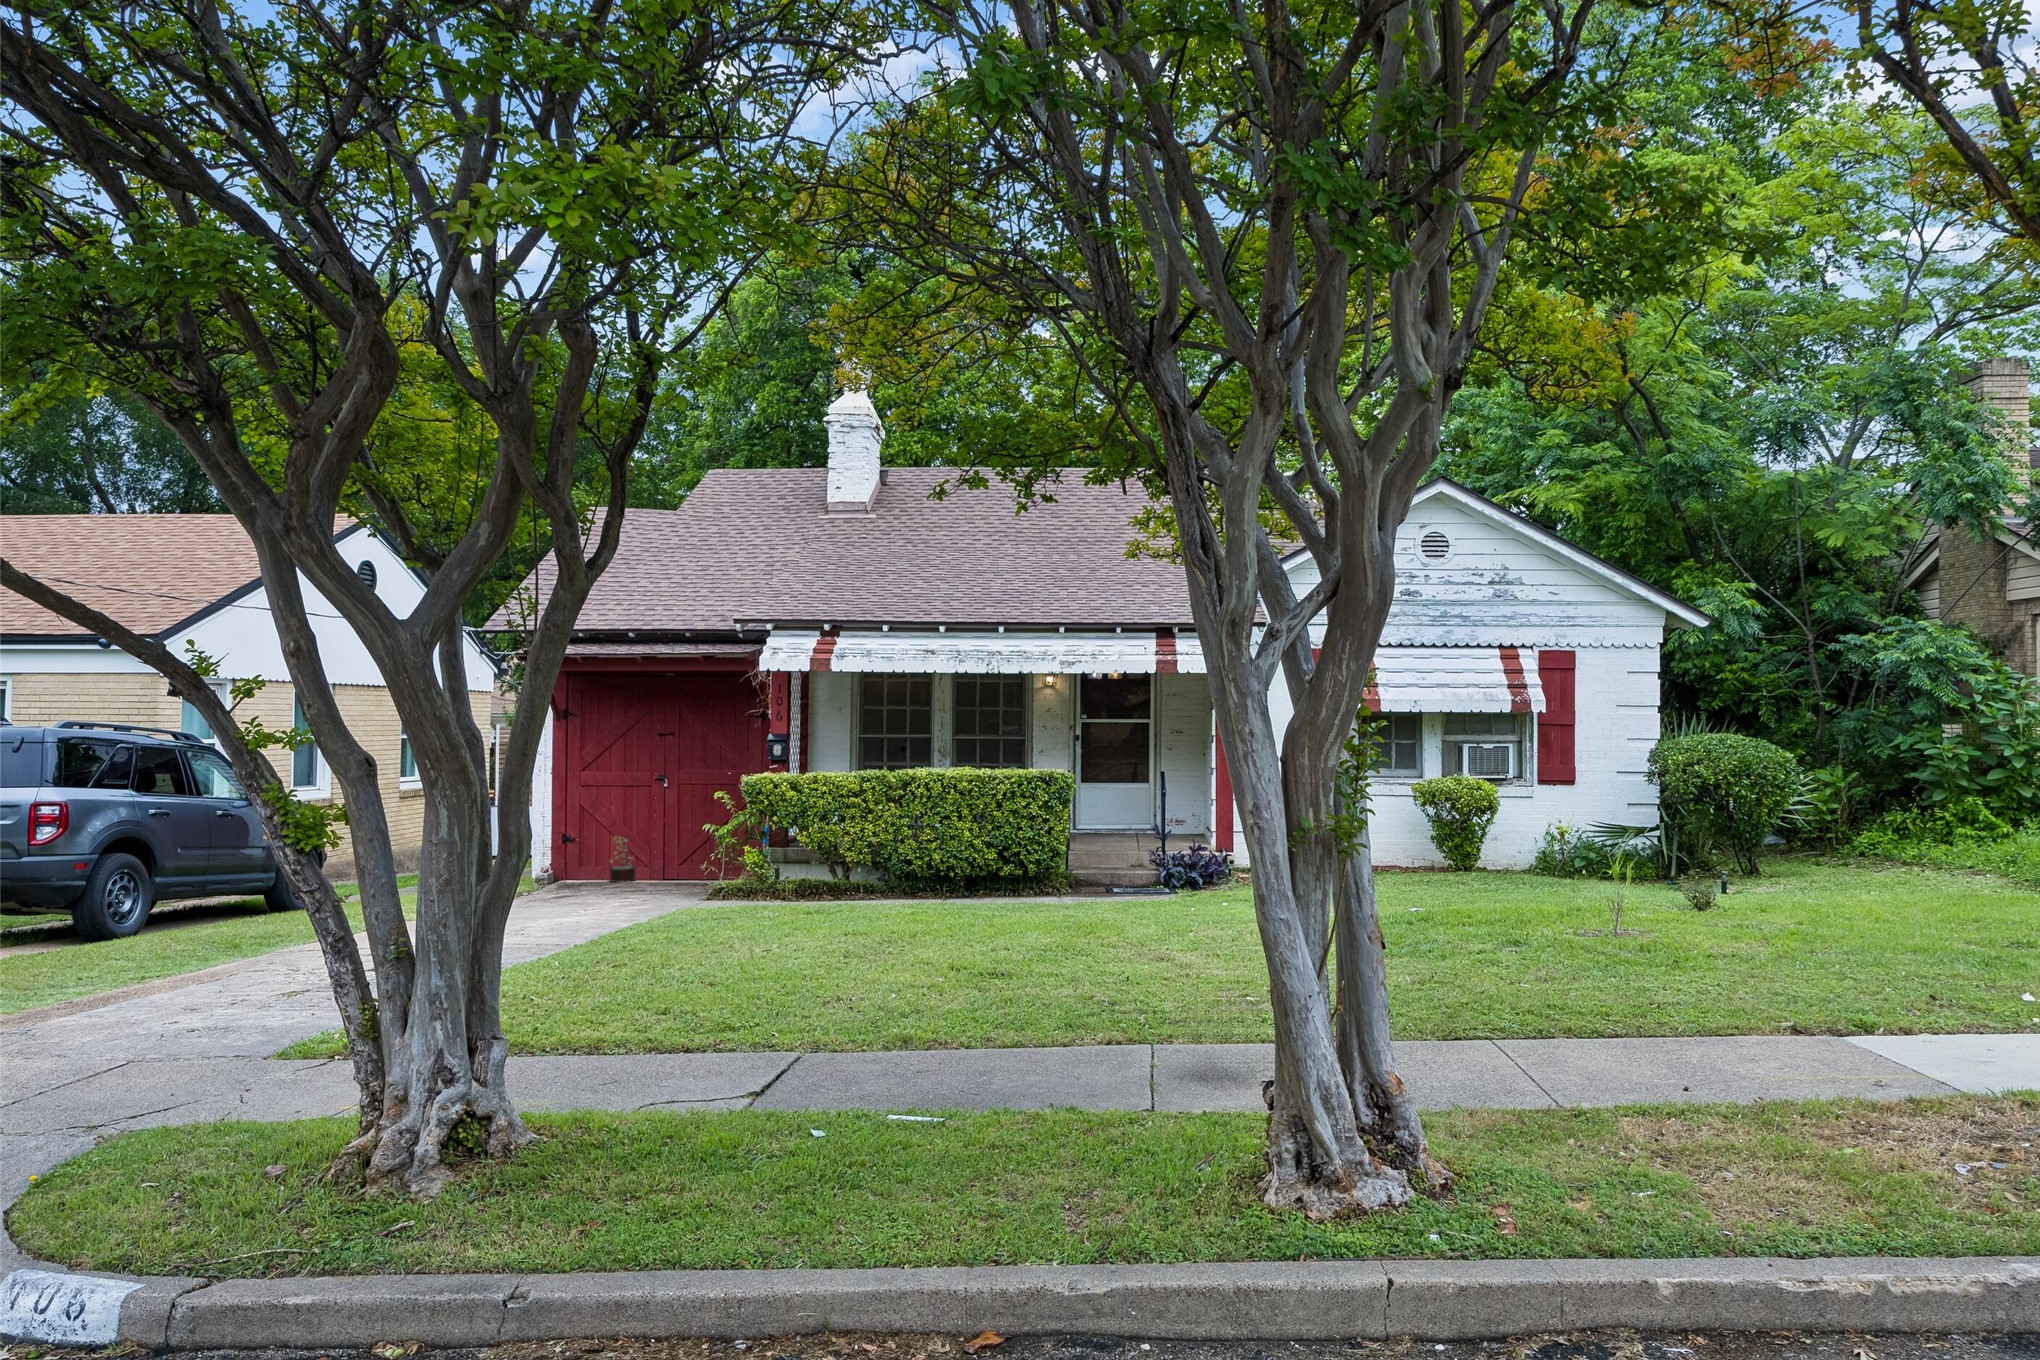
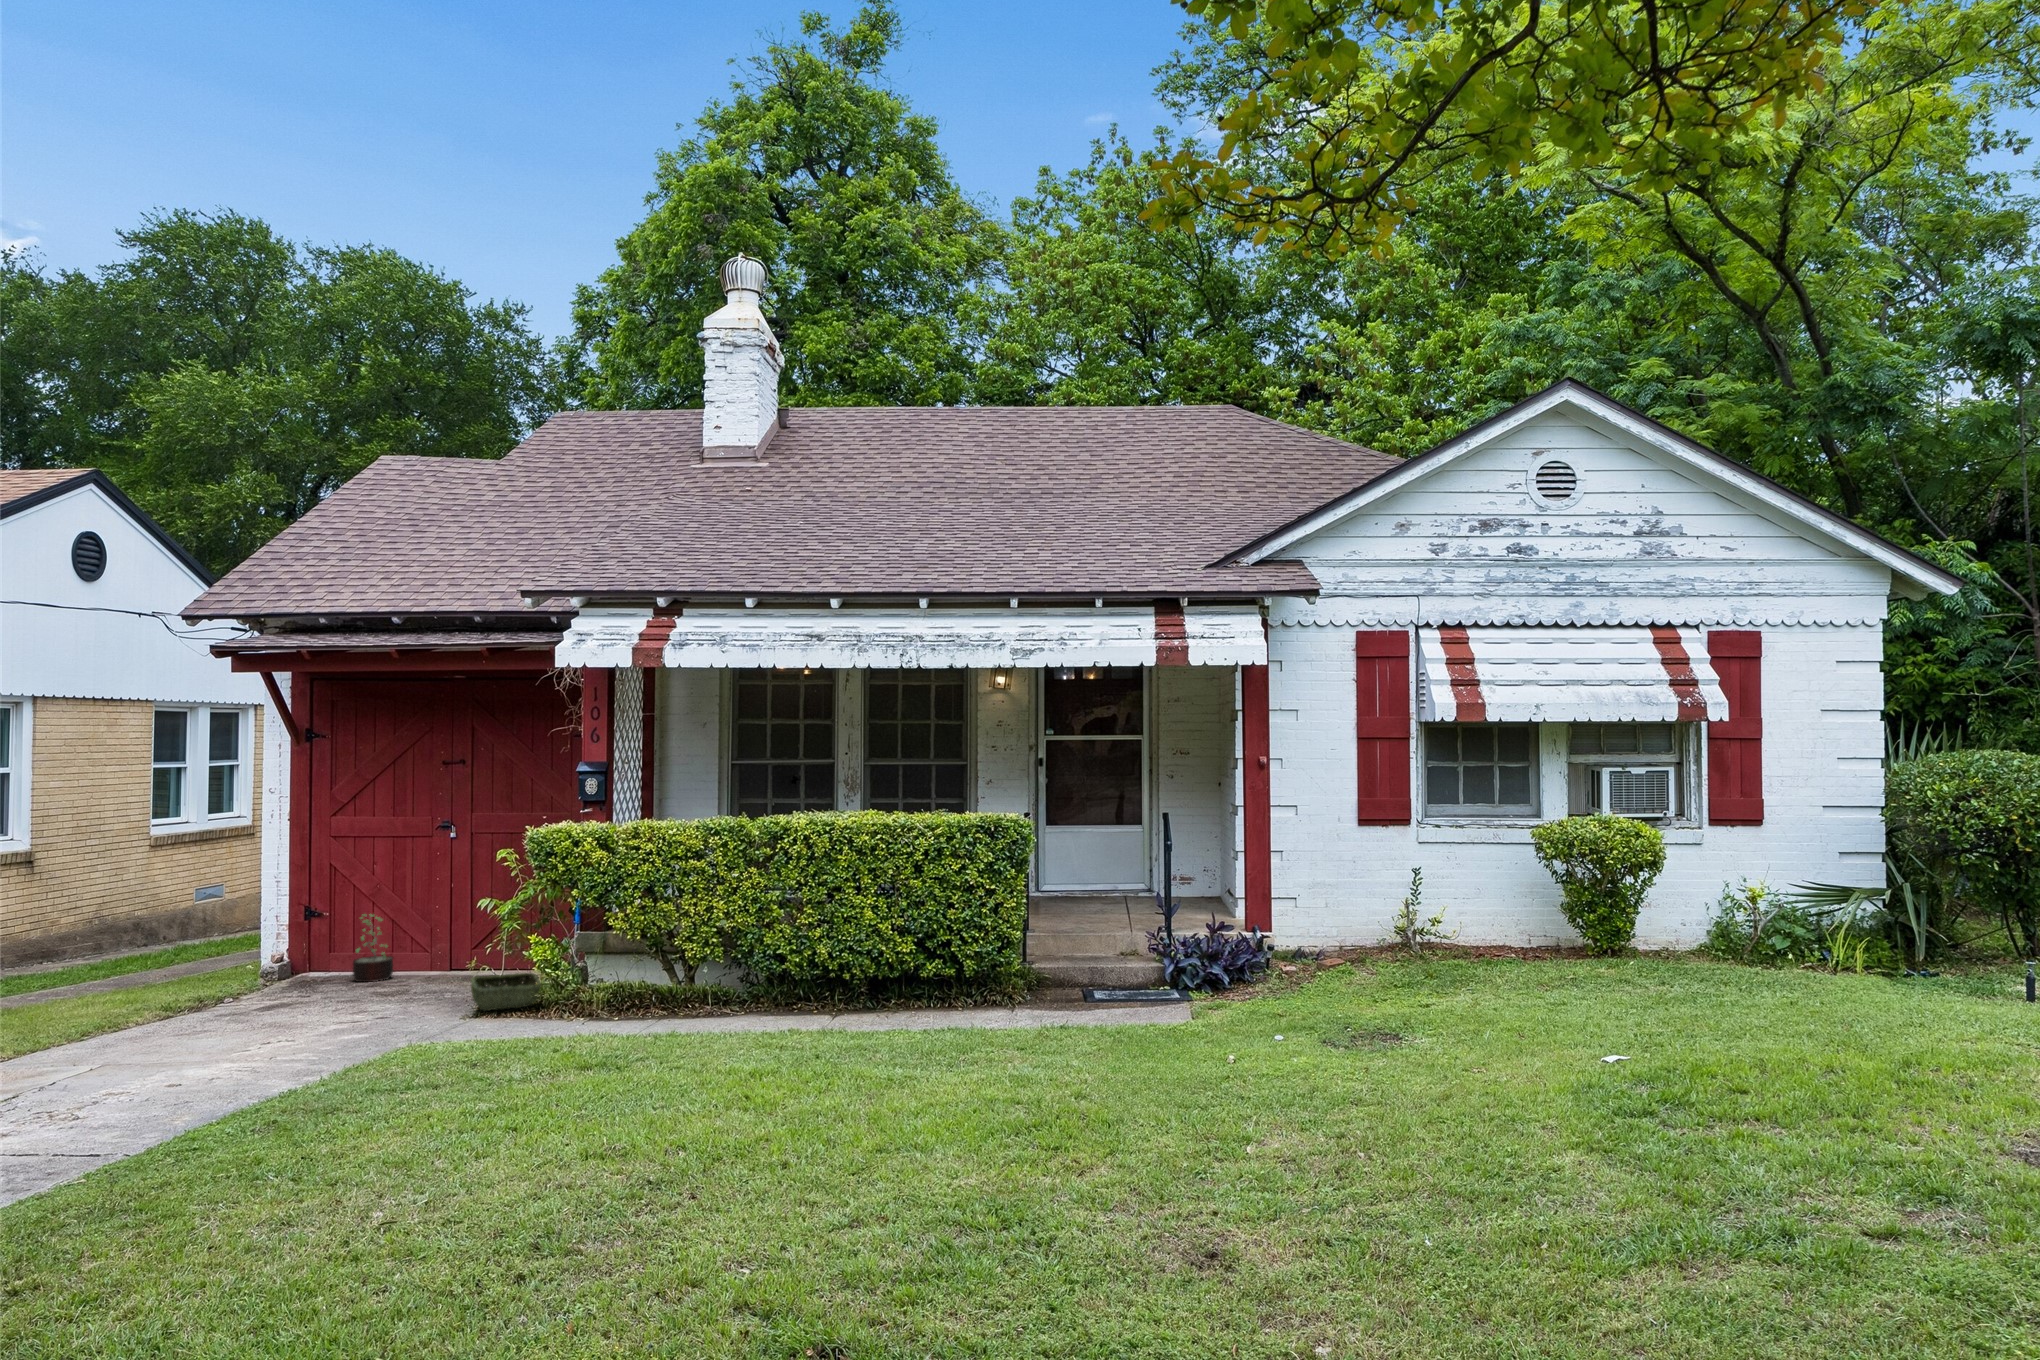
woven basket: none [708,871,754,894] -> present [470,973,542,1011]

